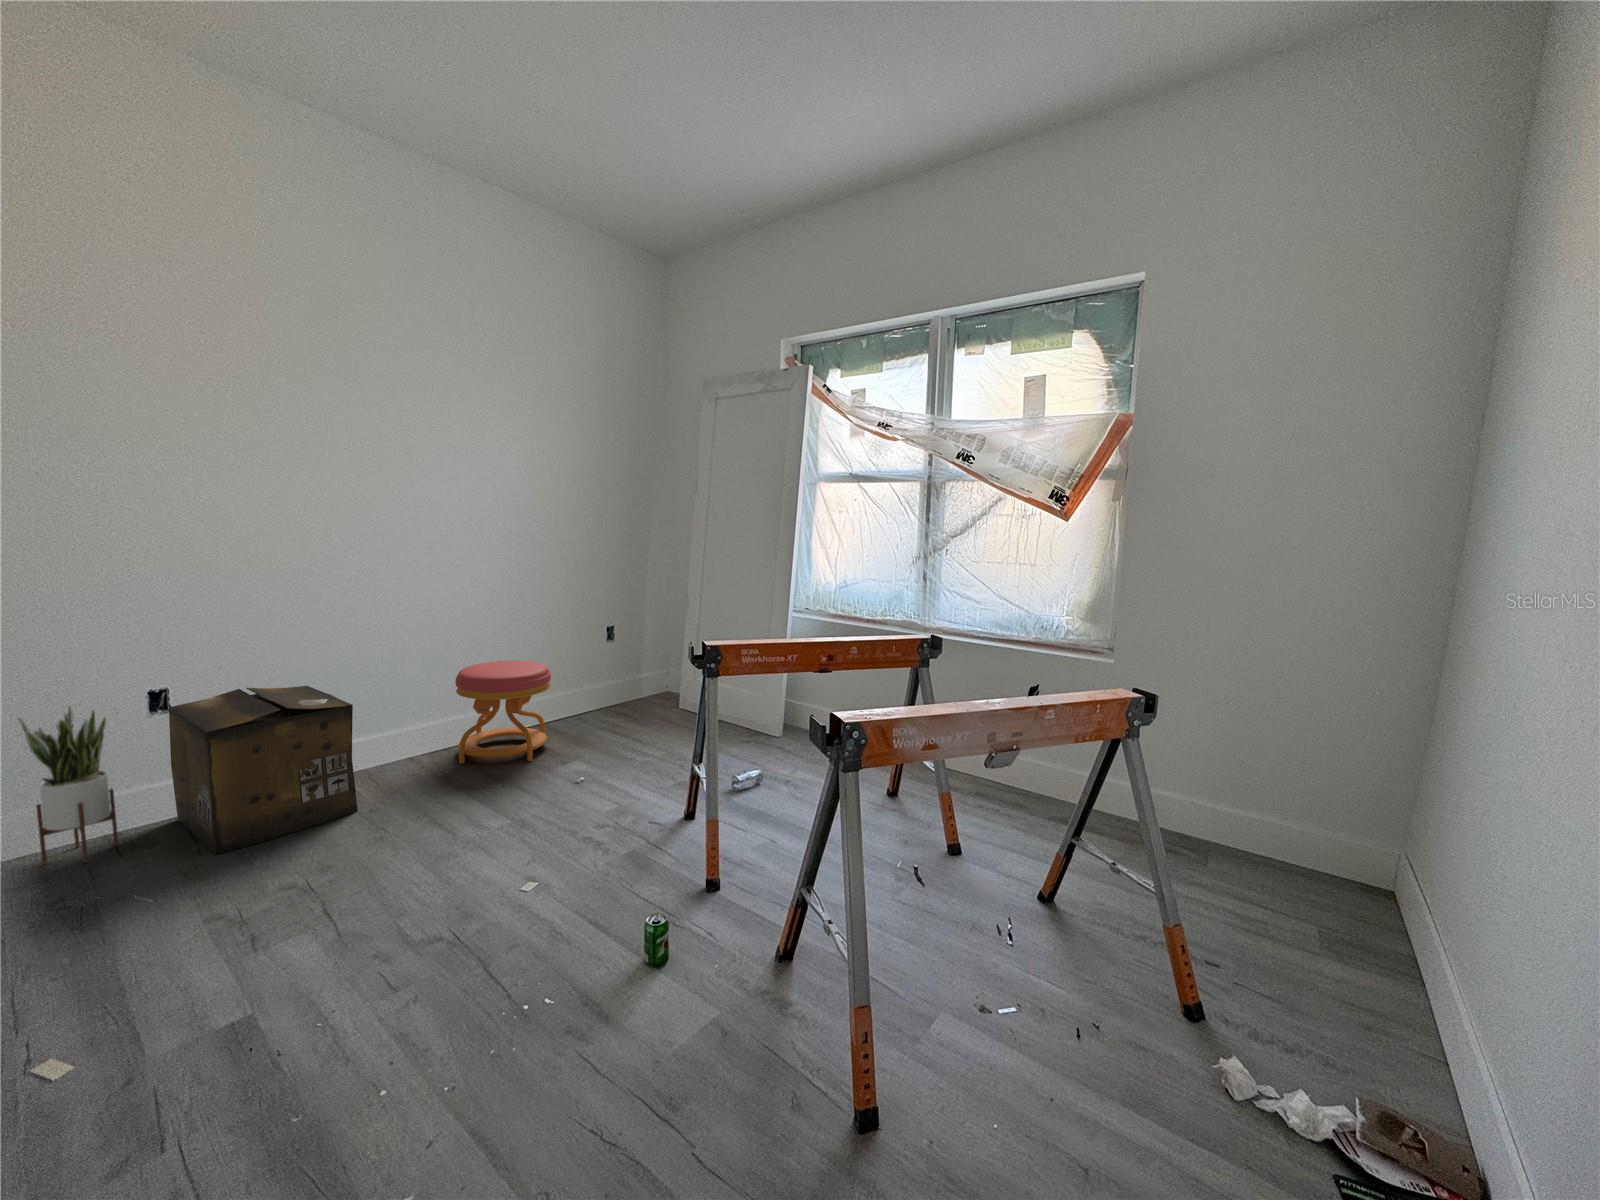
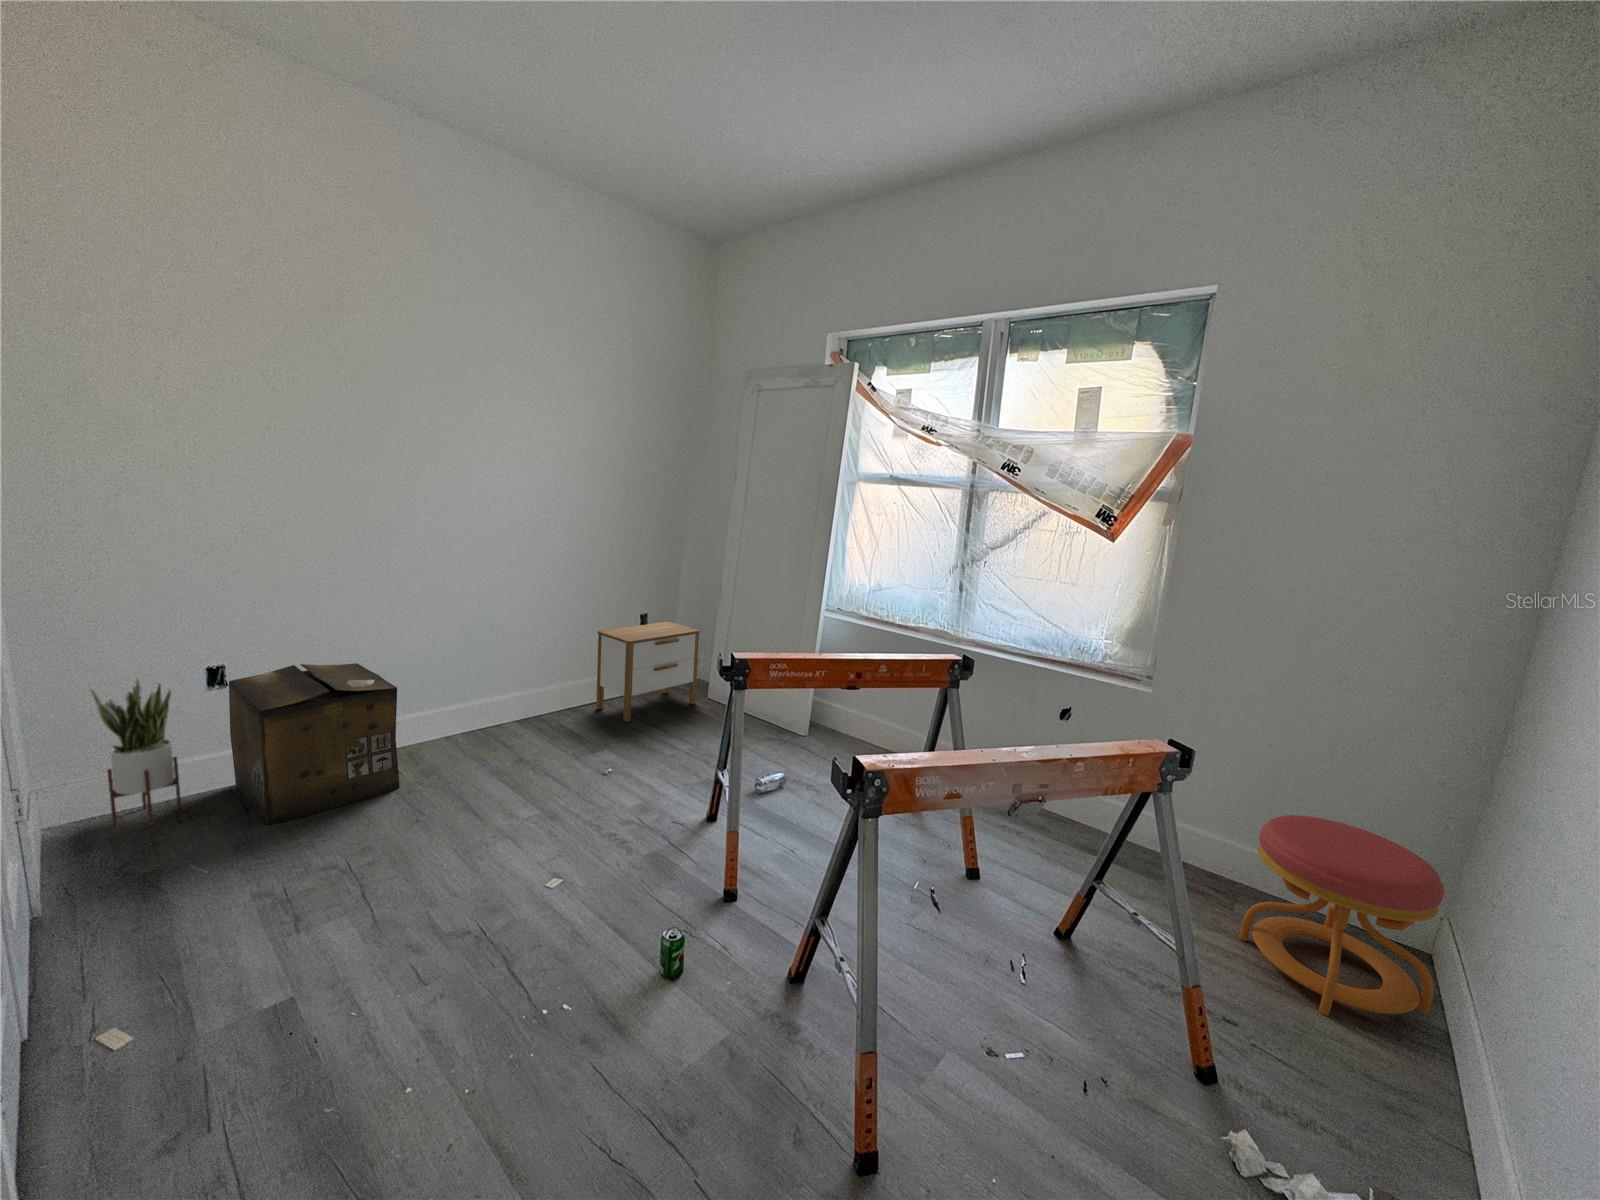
nightstand: none [560,635,666,737] -> present [596,622,700,722]
stool: present [455,660,551,763] -> present [1239,815,1444,1016]

